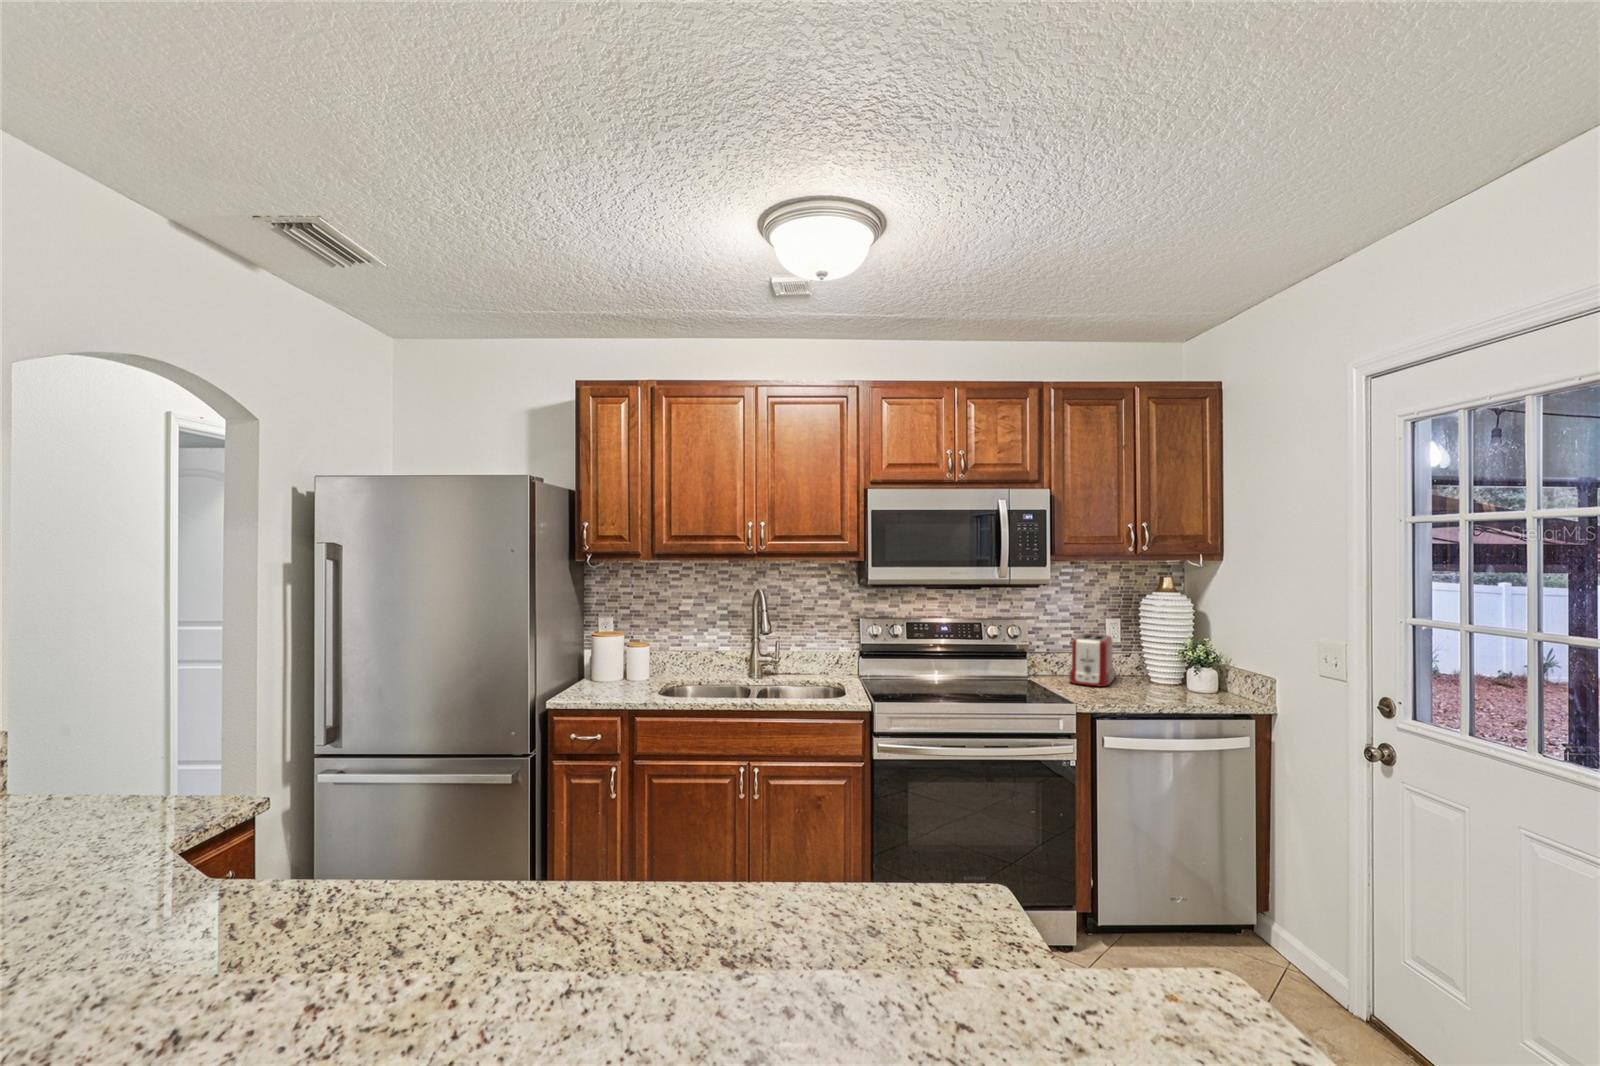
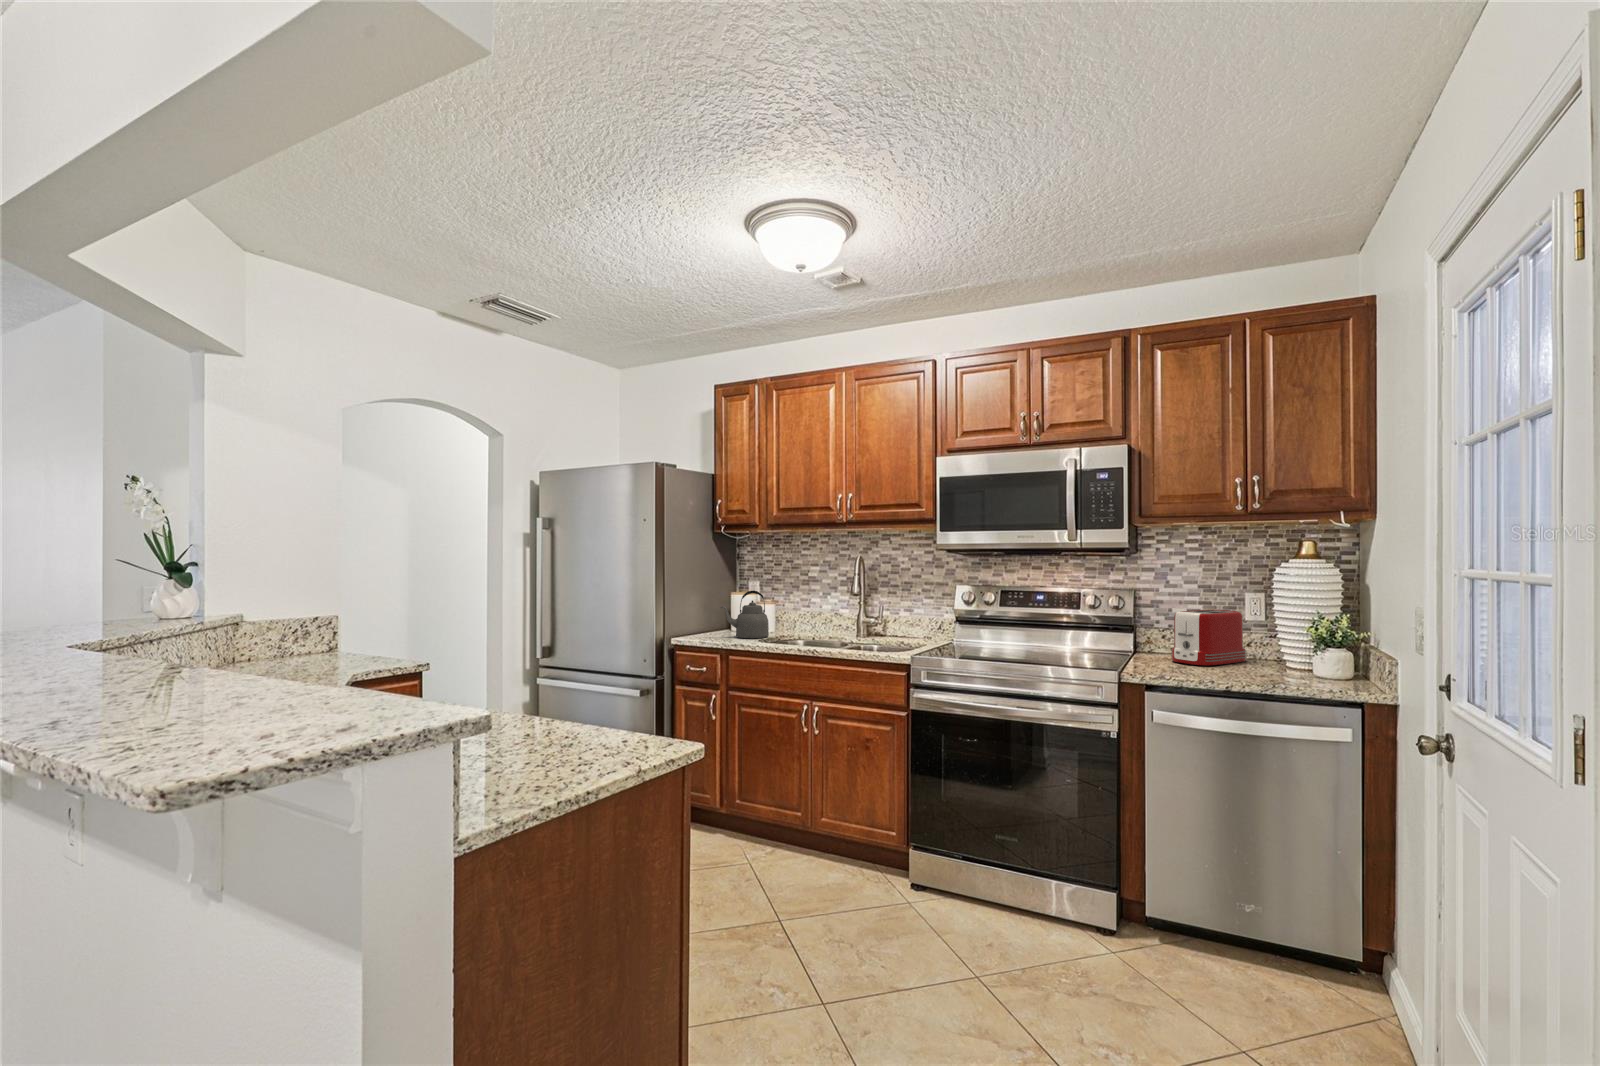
kettle: none [595,633,651,691] -> present [721,591,769,638]

